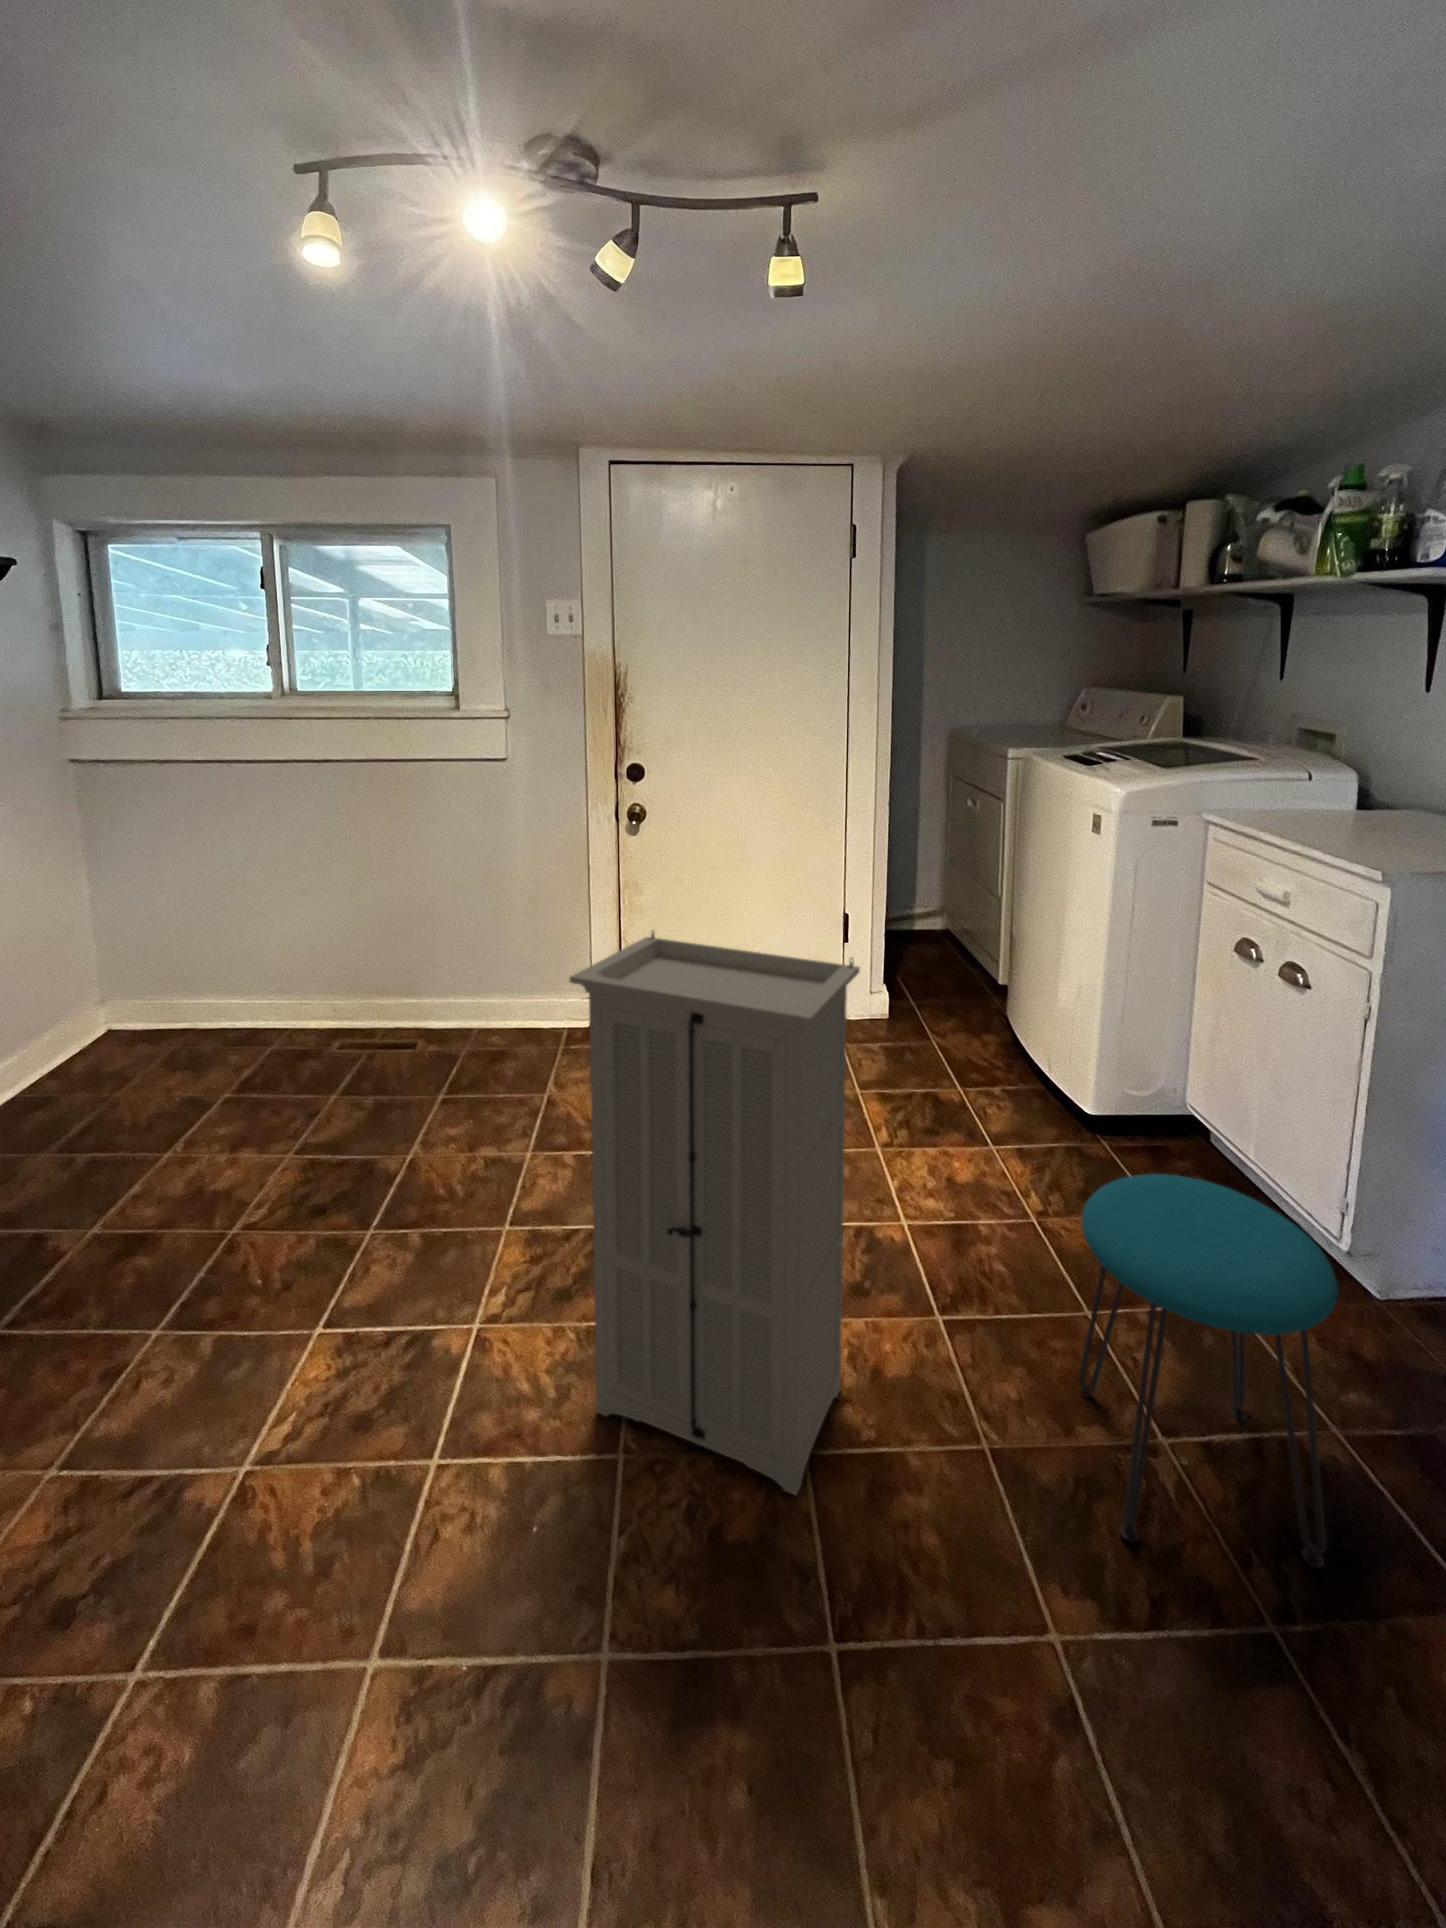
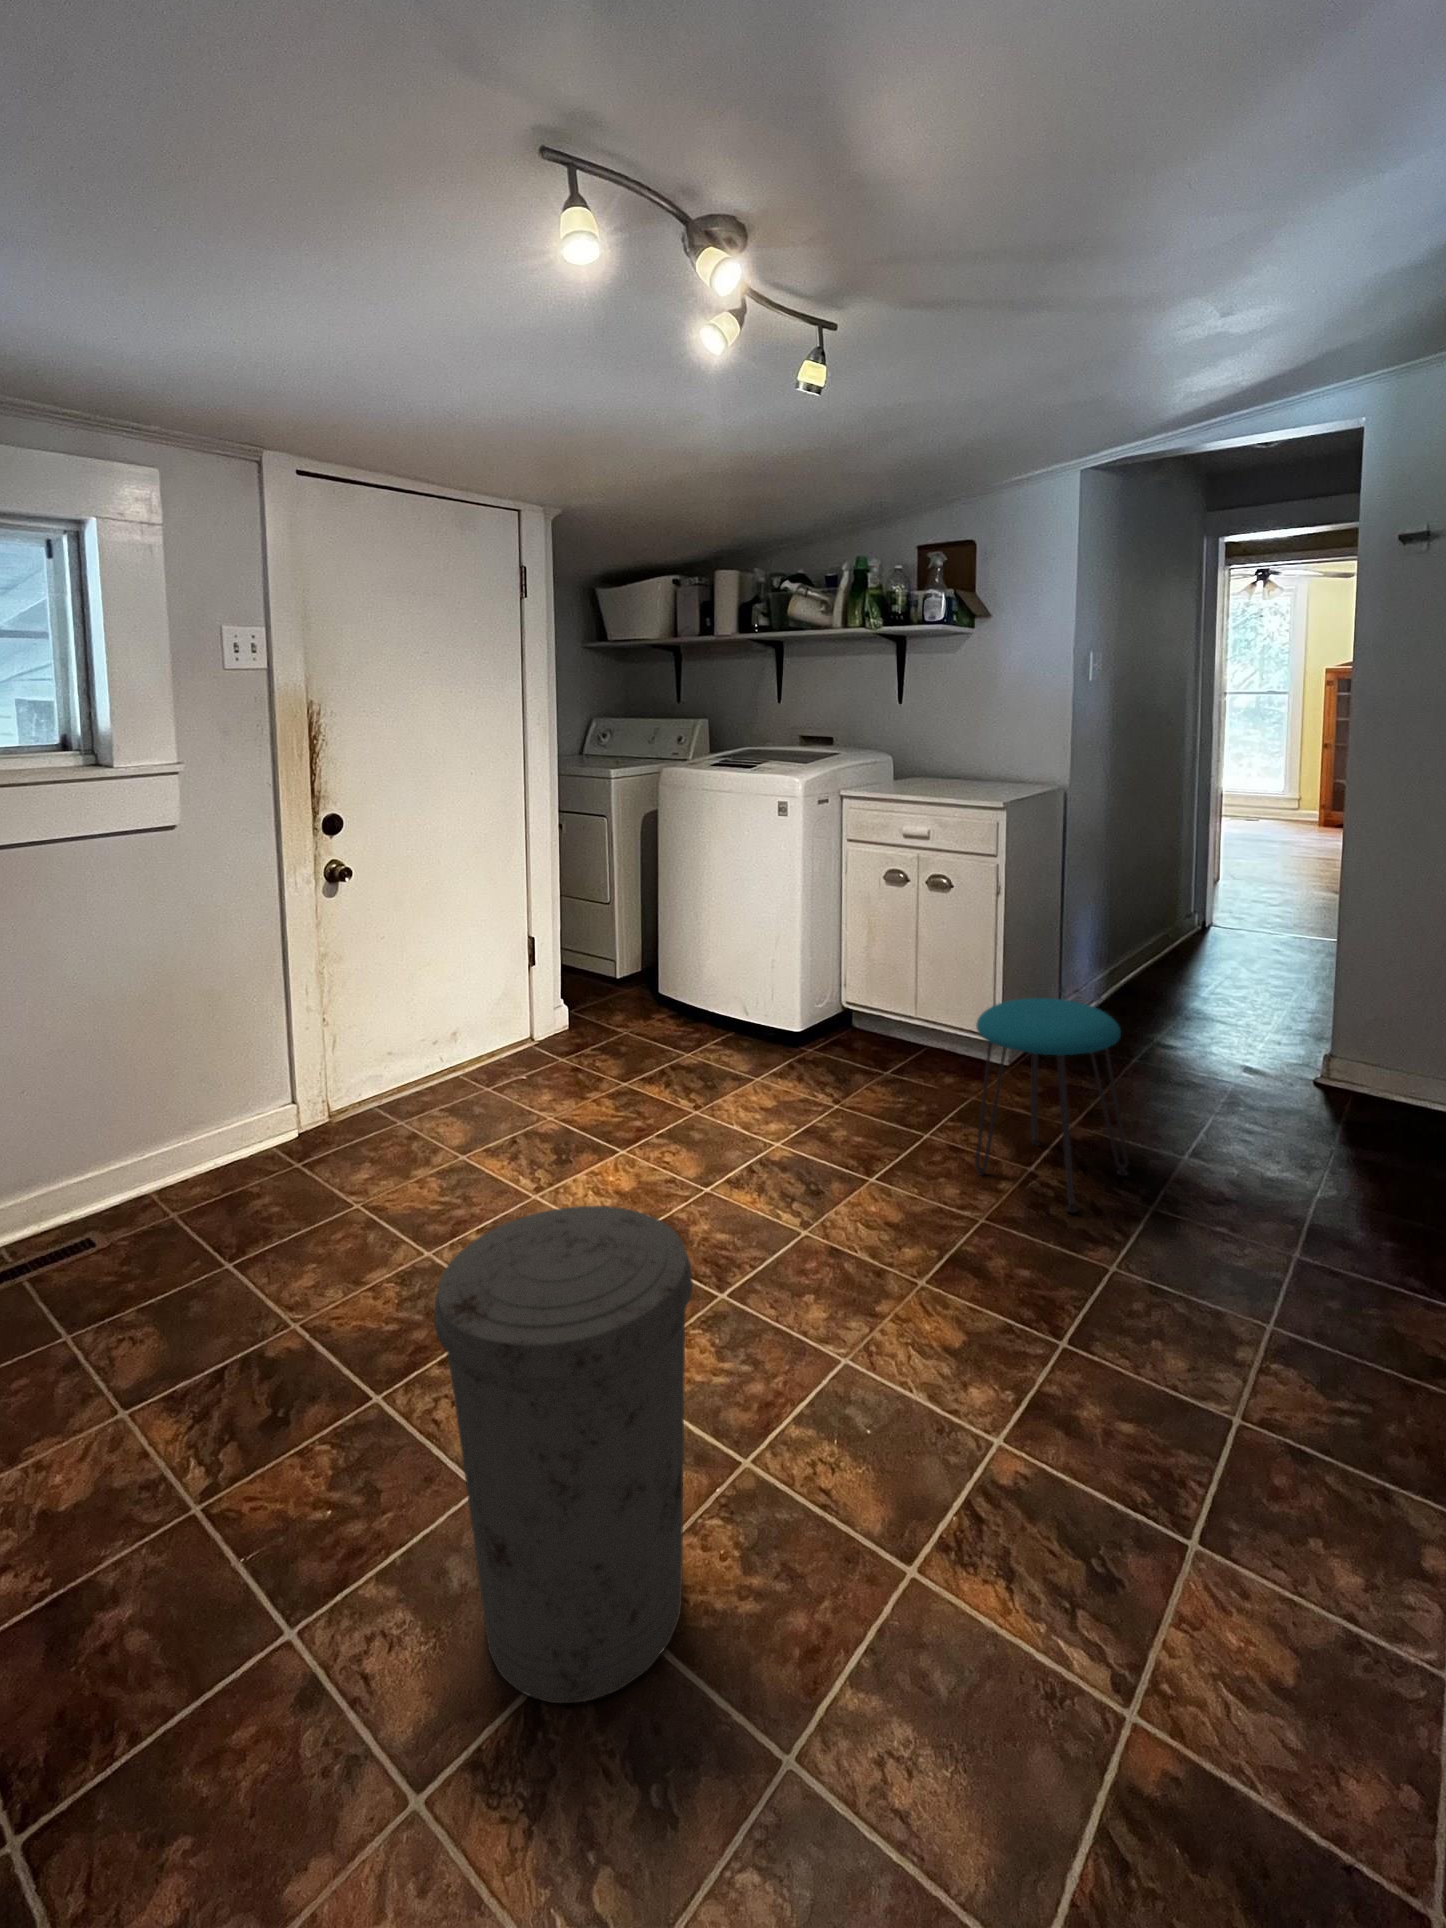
storage cabinet: present [569,931,860,1495] -> none [714,895,956,1359]
trash can: none [97,1125,345,1528] -> present [434,1206,693,1703]

